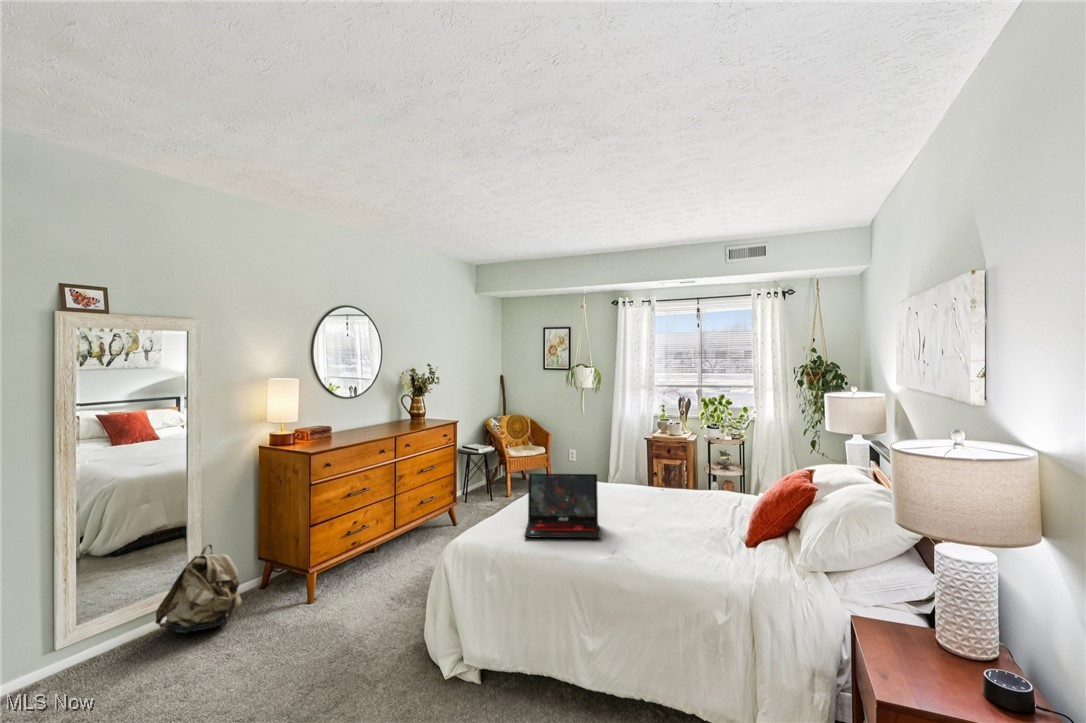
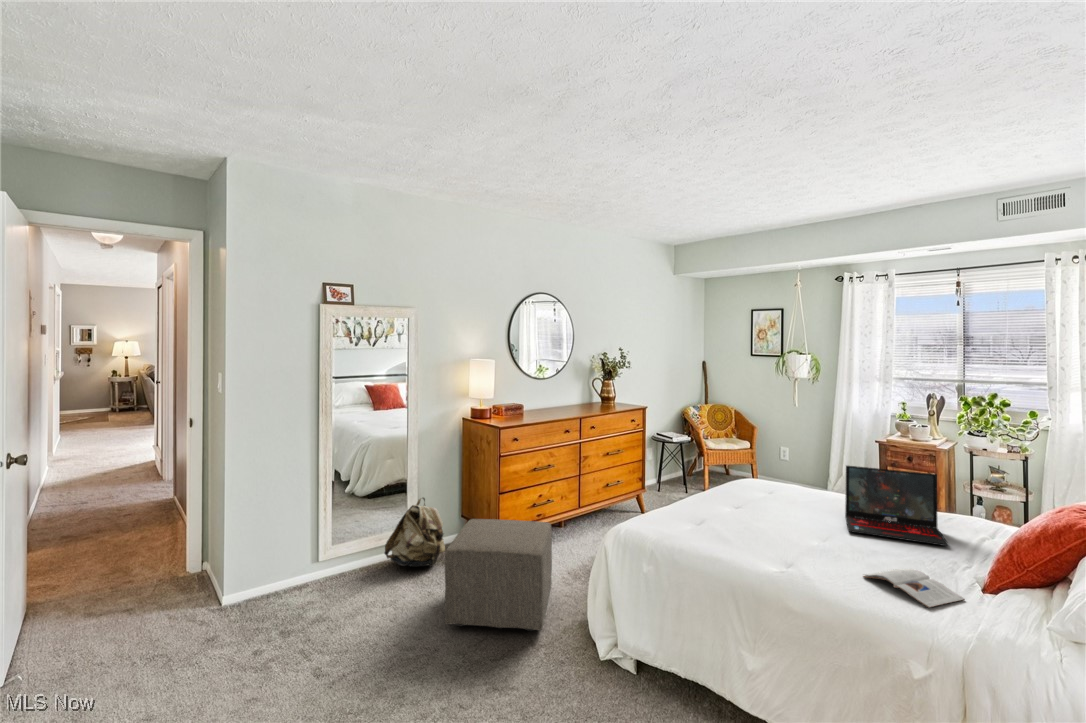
laptop: present [524,474,600,538] -> present [845,466,949,546]
magazine: none [671,538,740,566] -> present [863,569,965,608]
ottoman: none [258,550,380,689] -> present [444,519,552,631]

